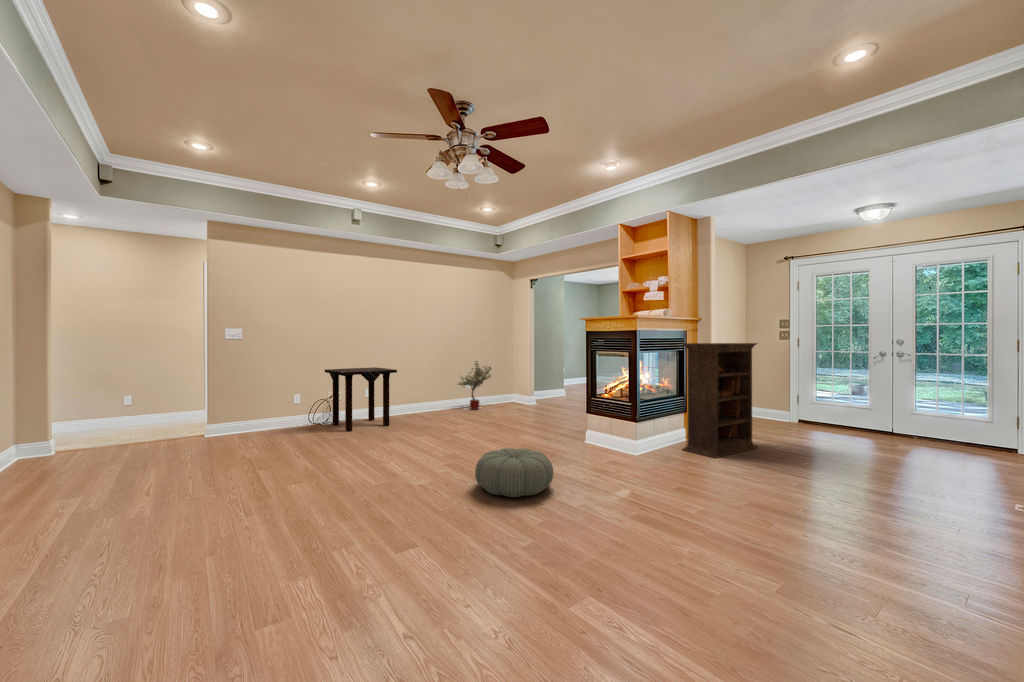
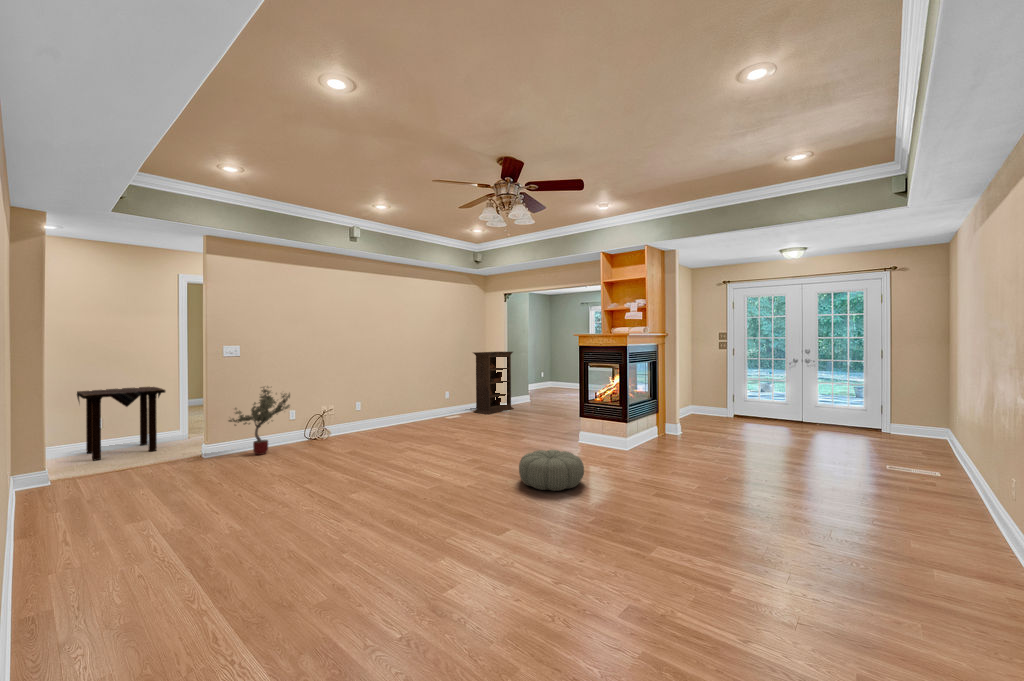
bookcase: present [682,343,757,458] -> present [473,352,514,414]
potted tree: present [458,361,491,410] -> present [229,386,290,455]
side table: present [325,367,397,431] -> present [77,387,166,460]

